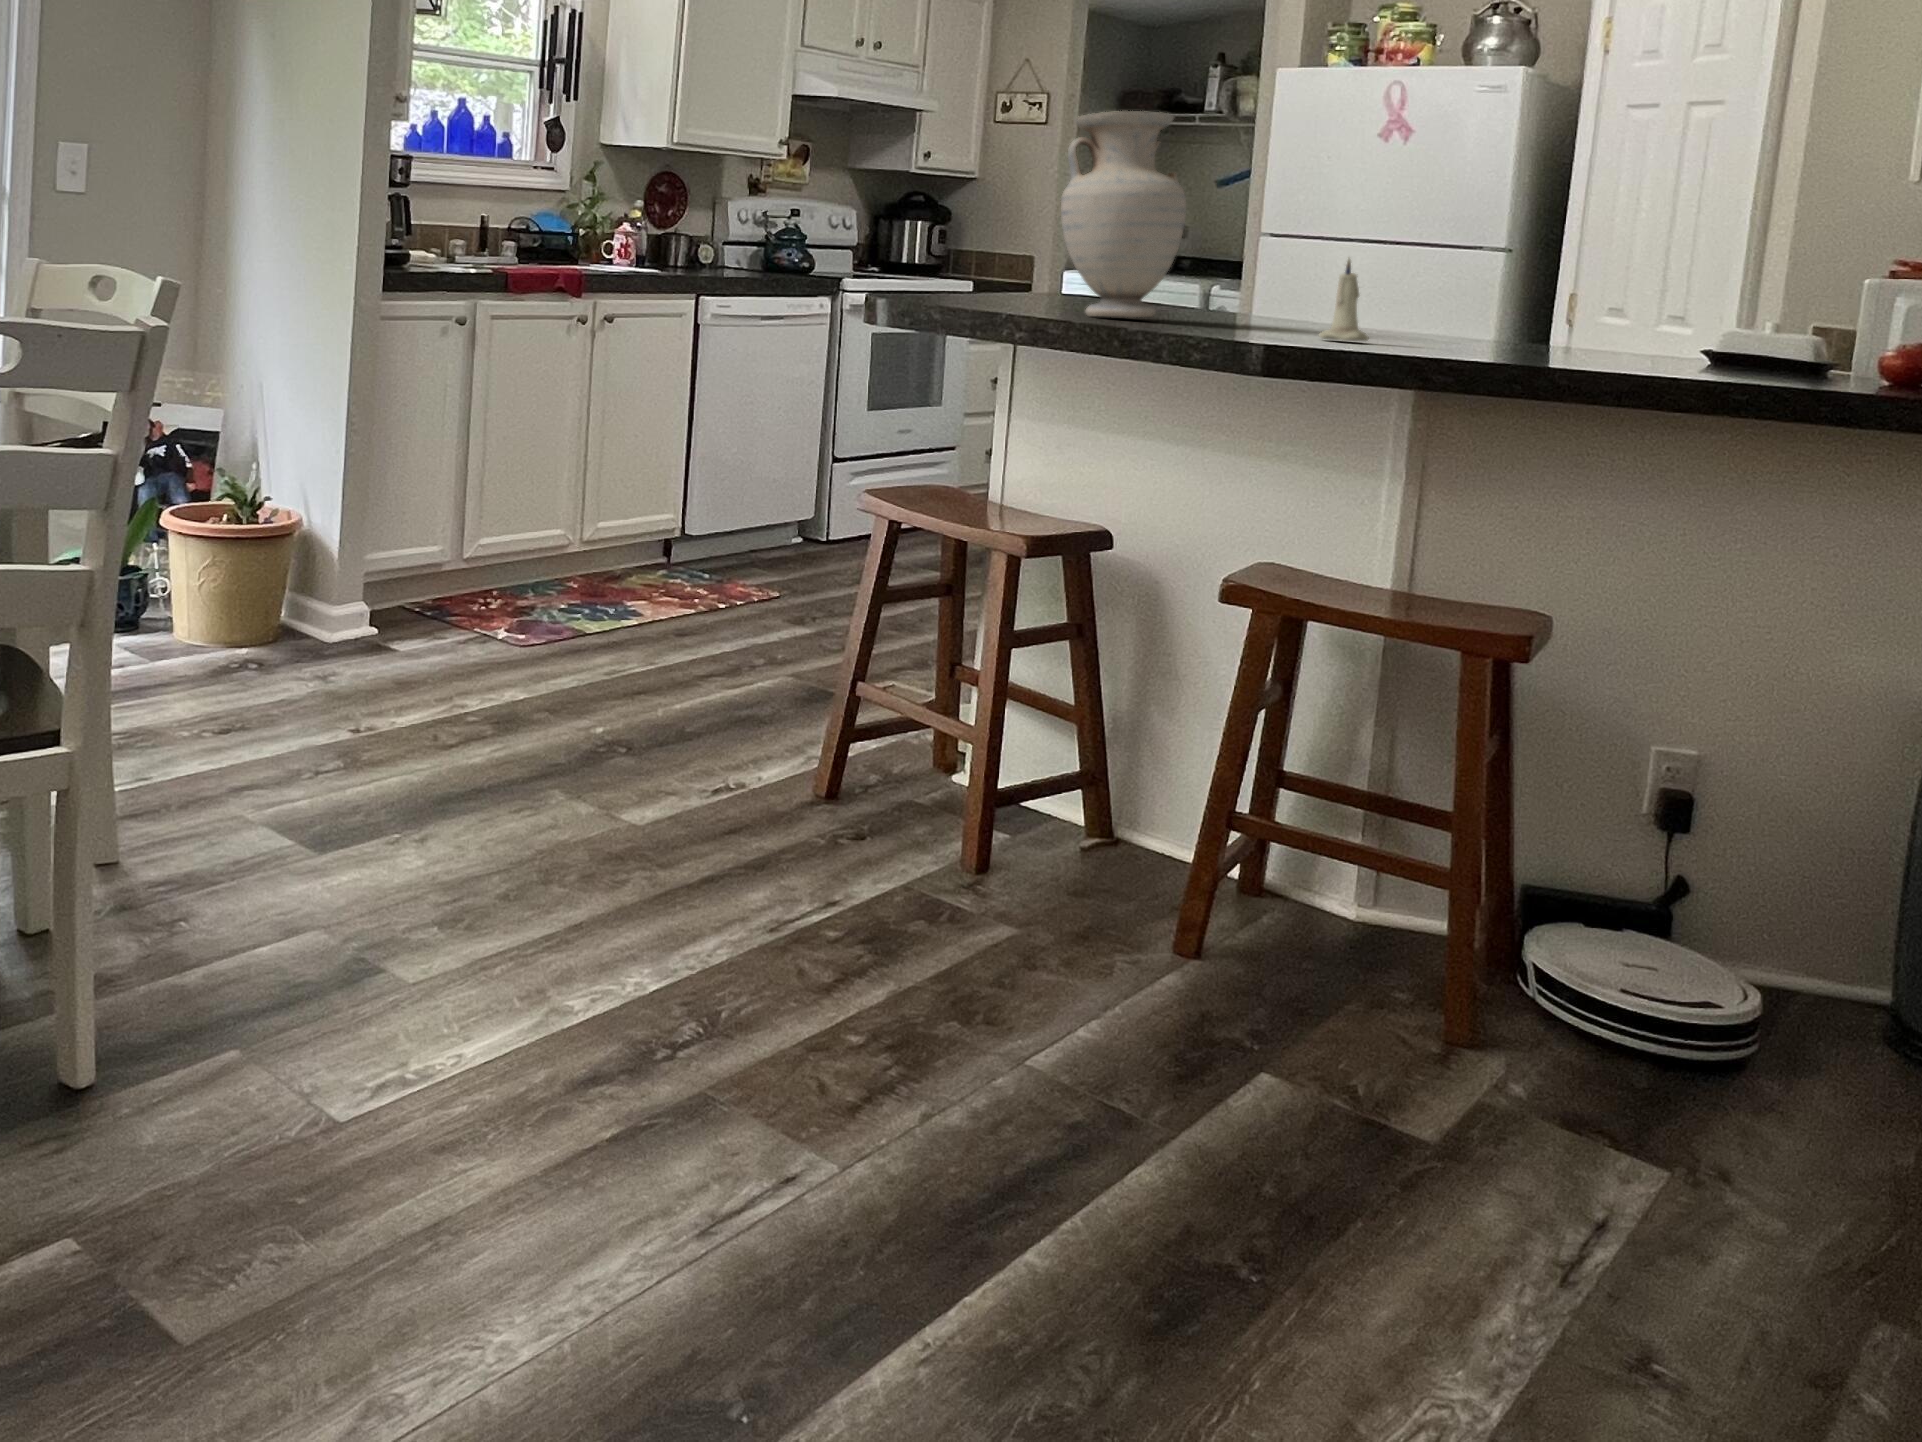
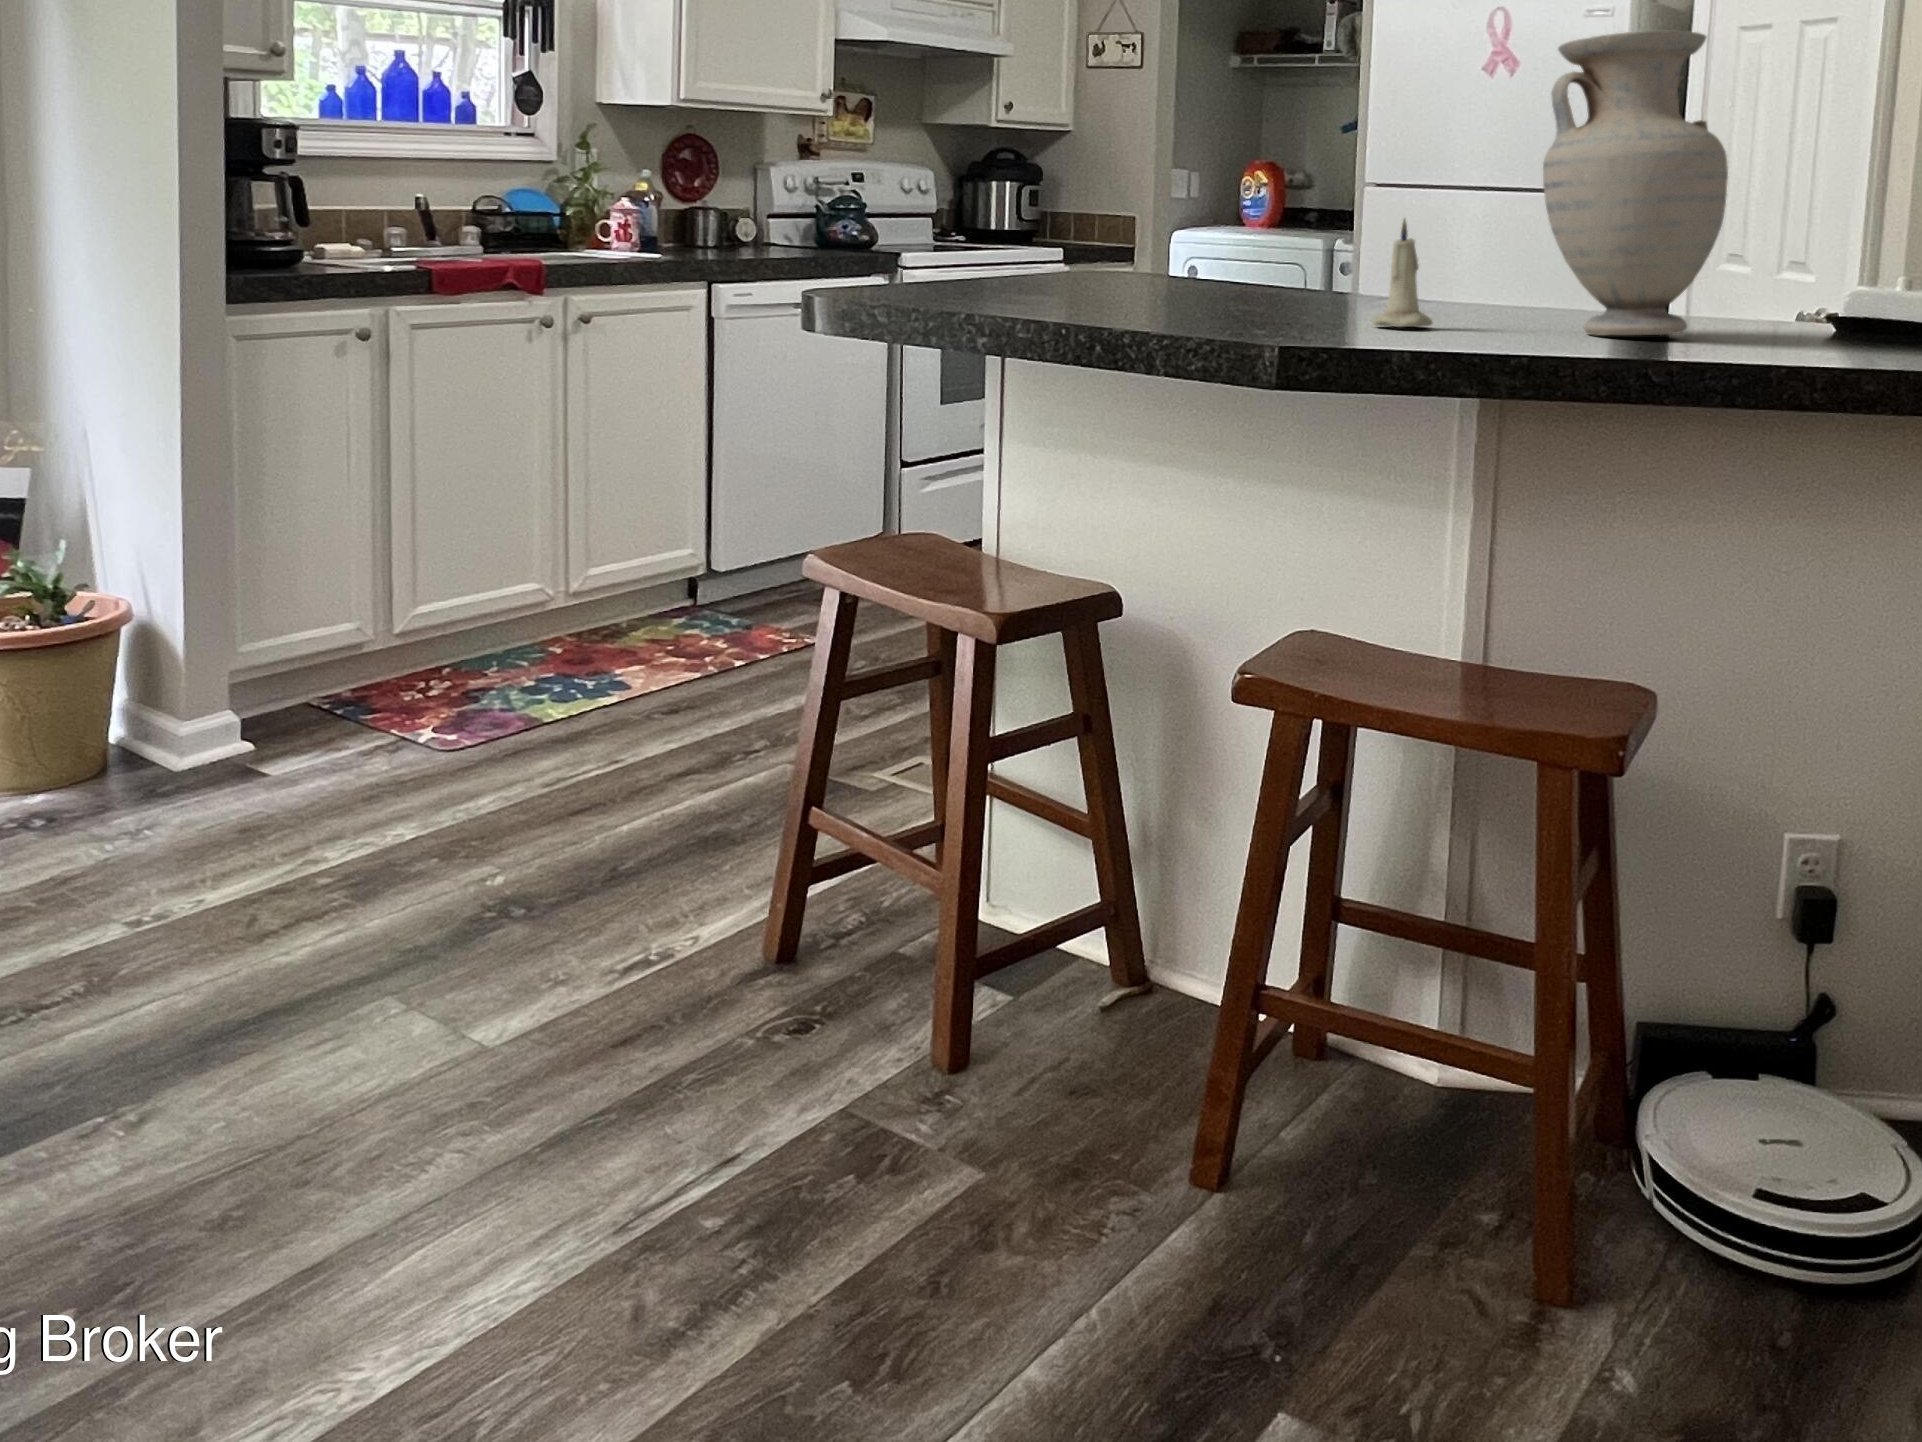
vase: present [1061,111,1186,317] -> present [1543,31,1728,335]

